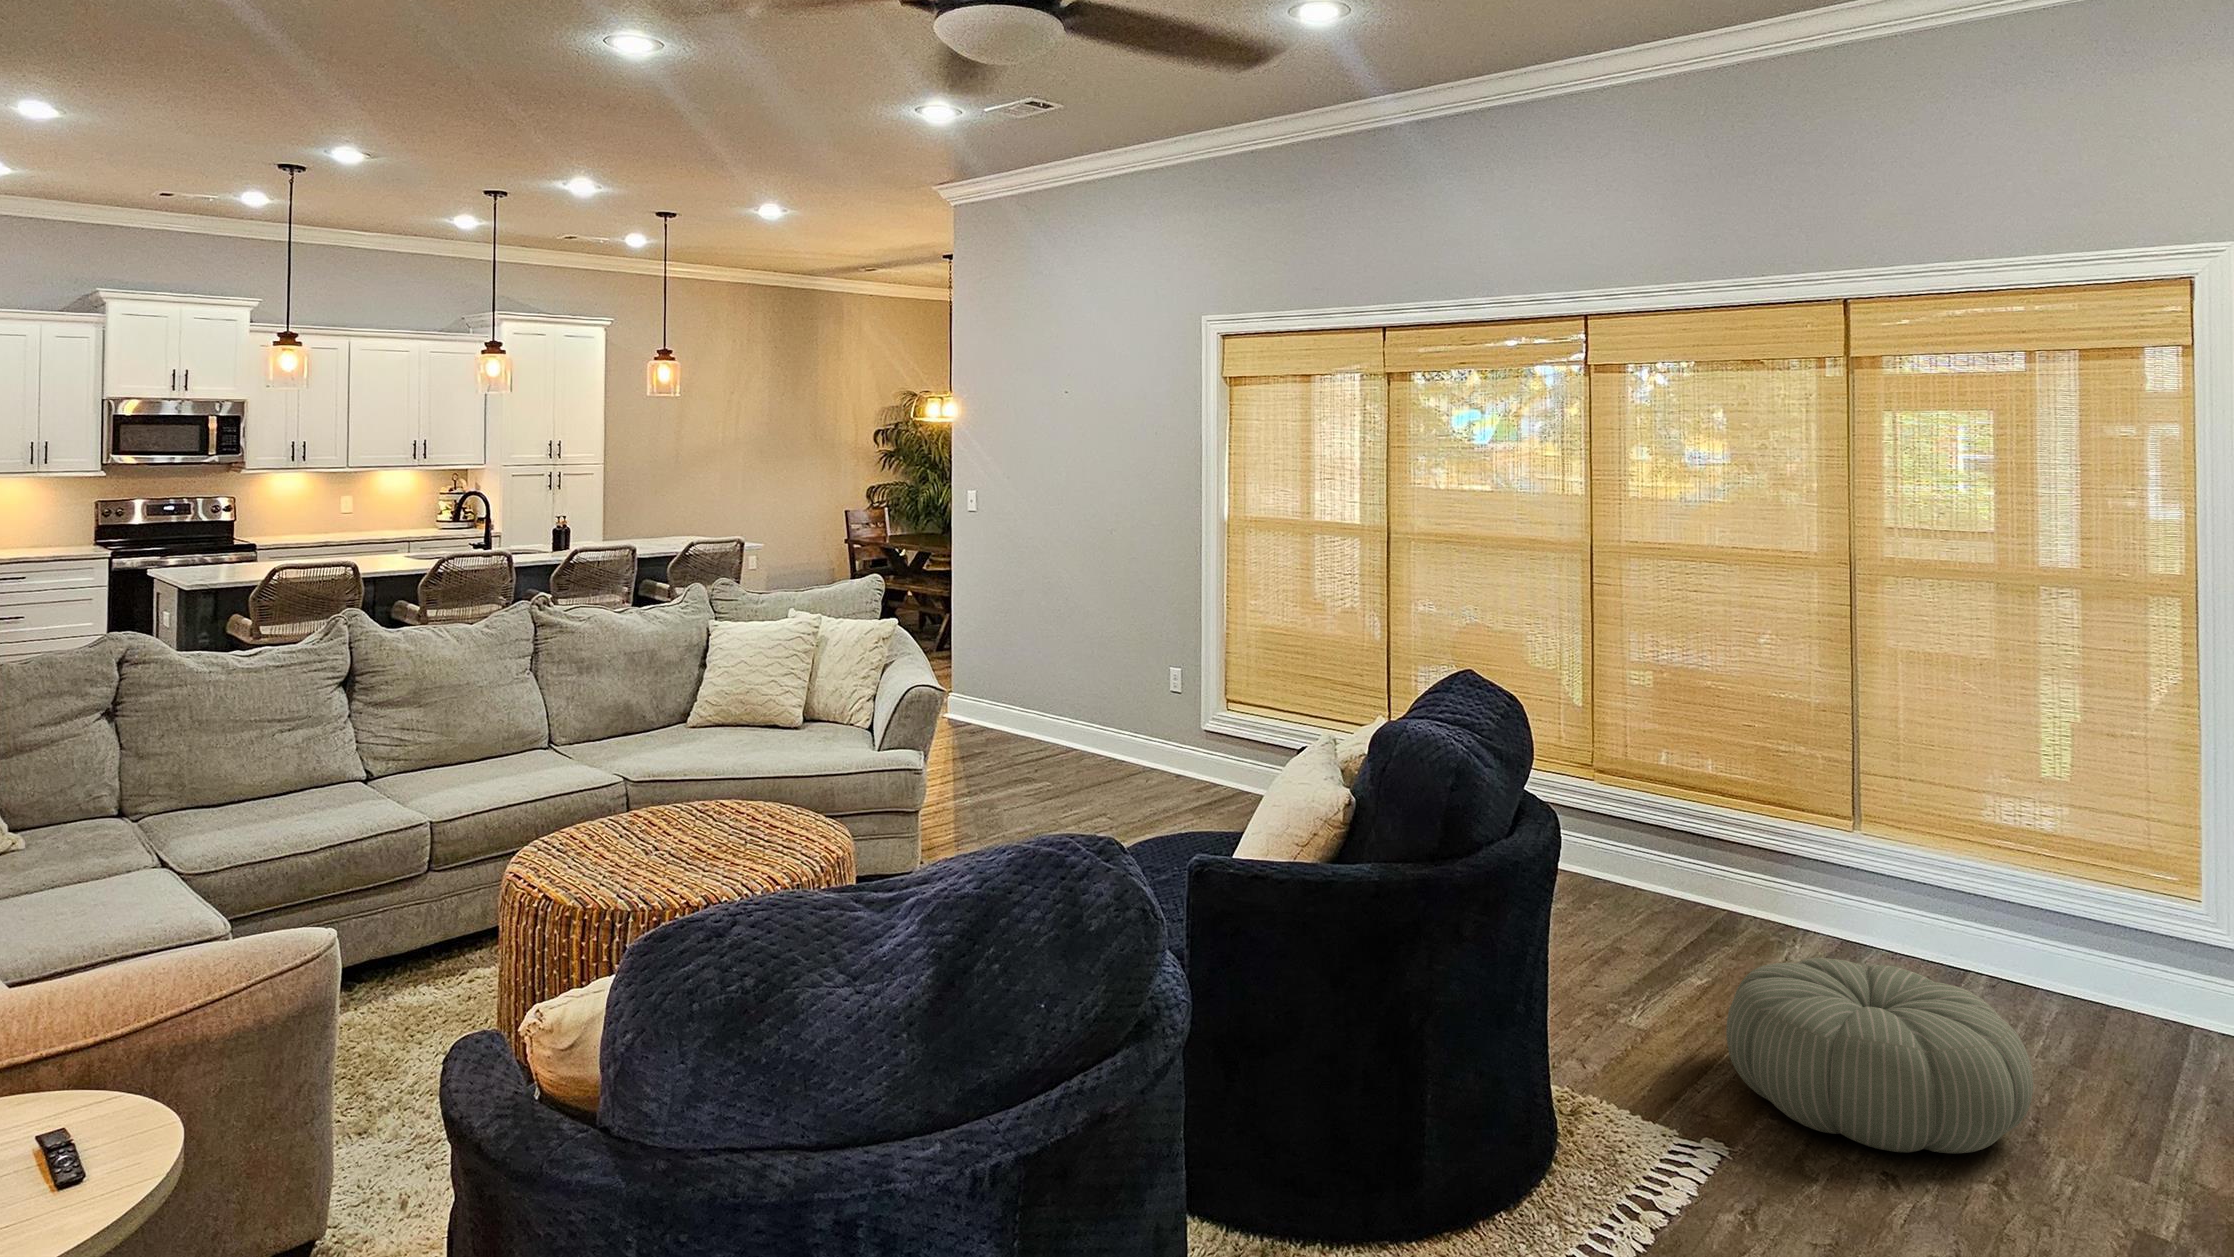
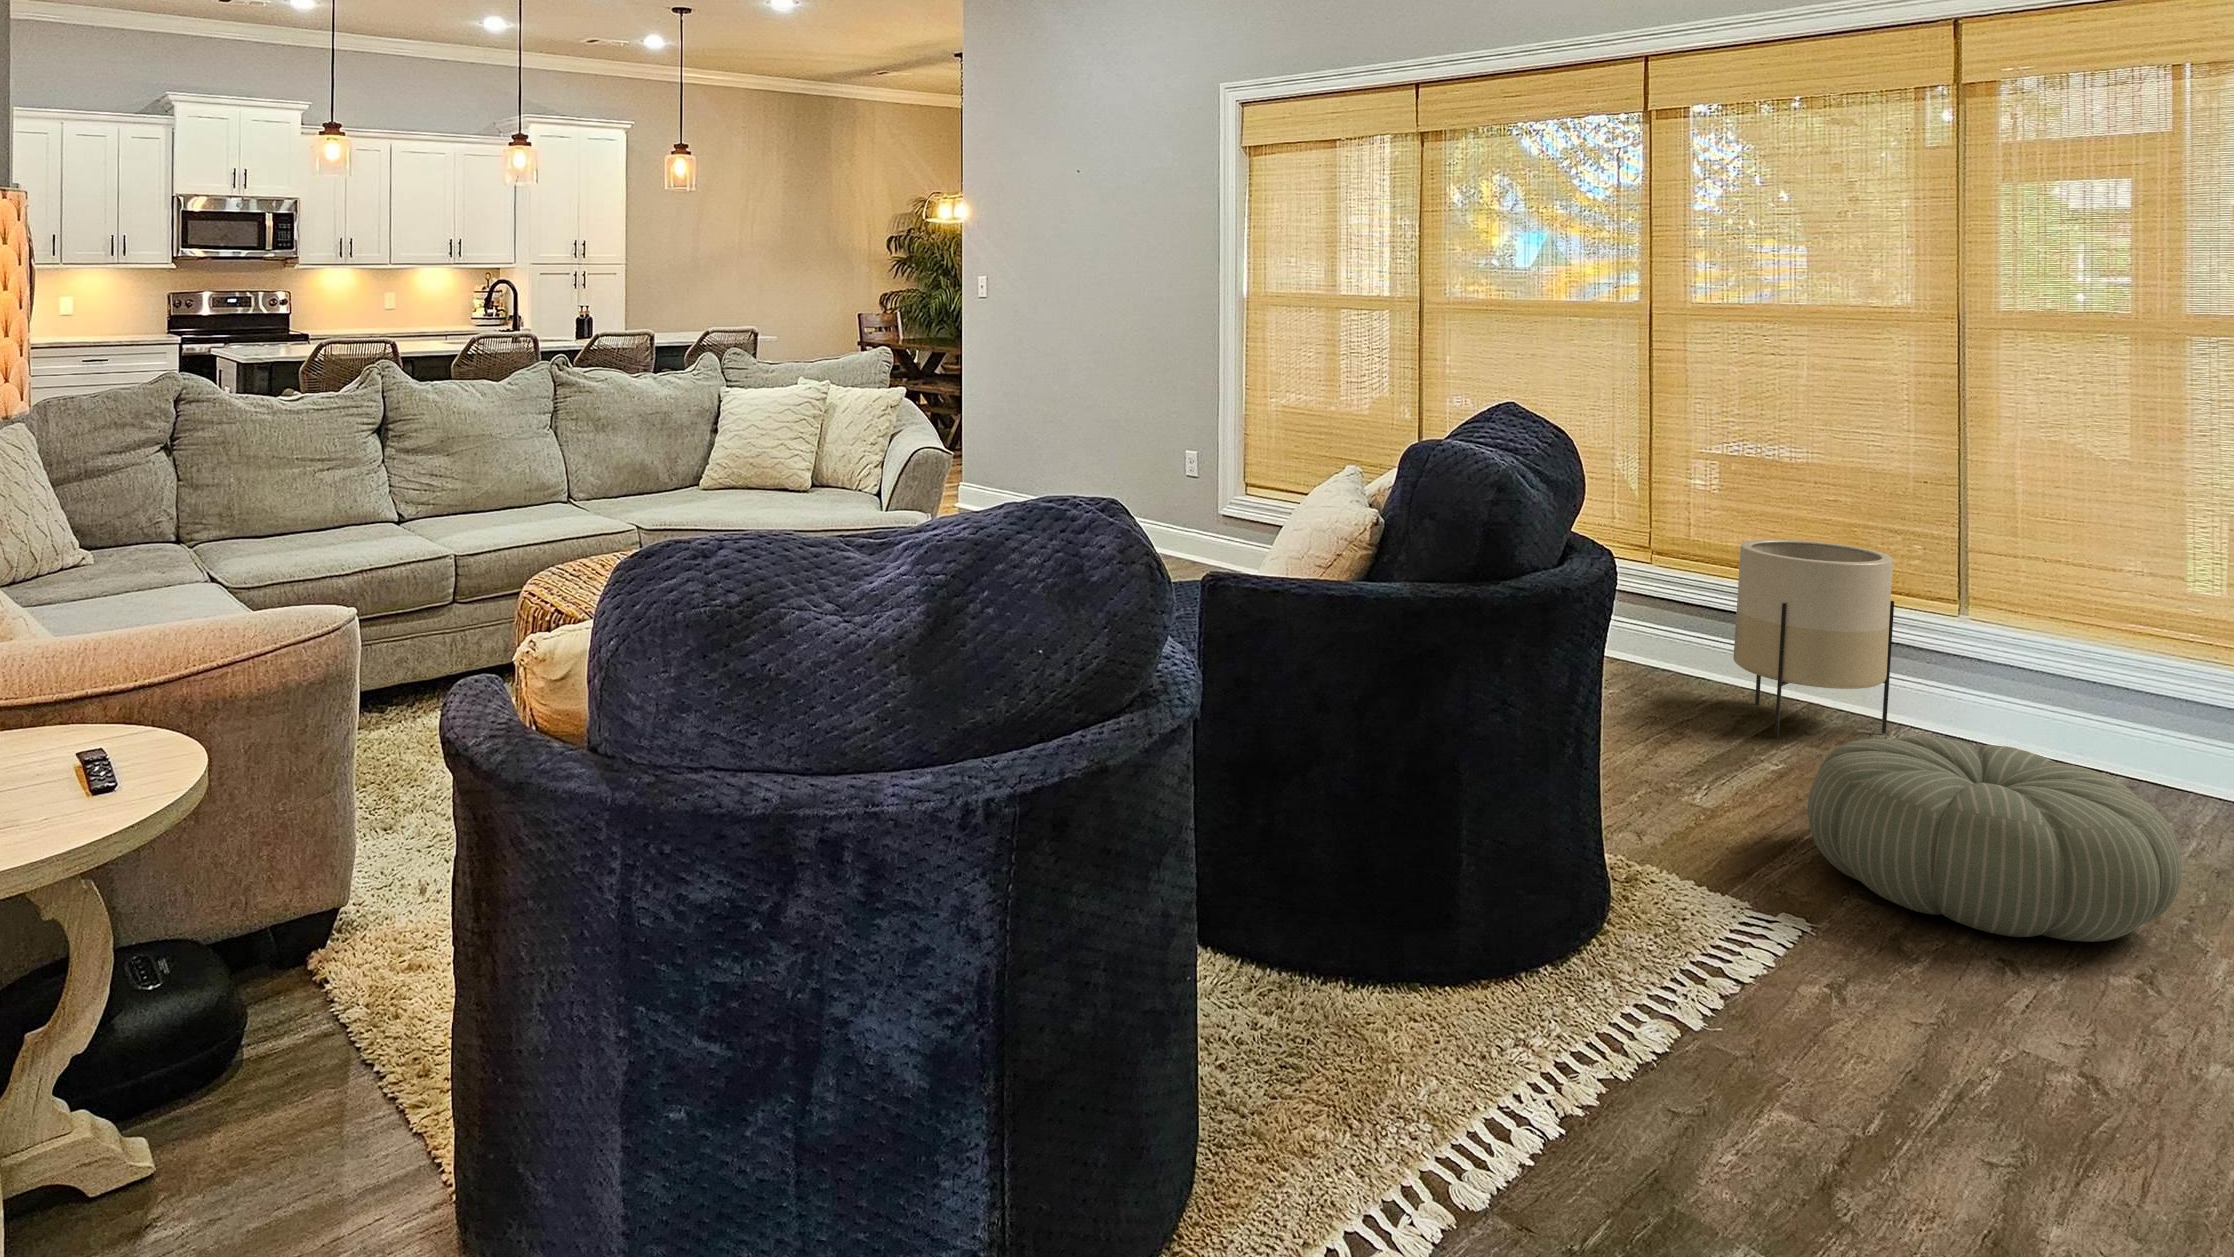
planter: none [1667,759,1801,951] -> present [1734,539,1894,738]

